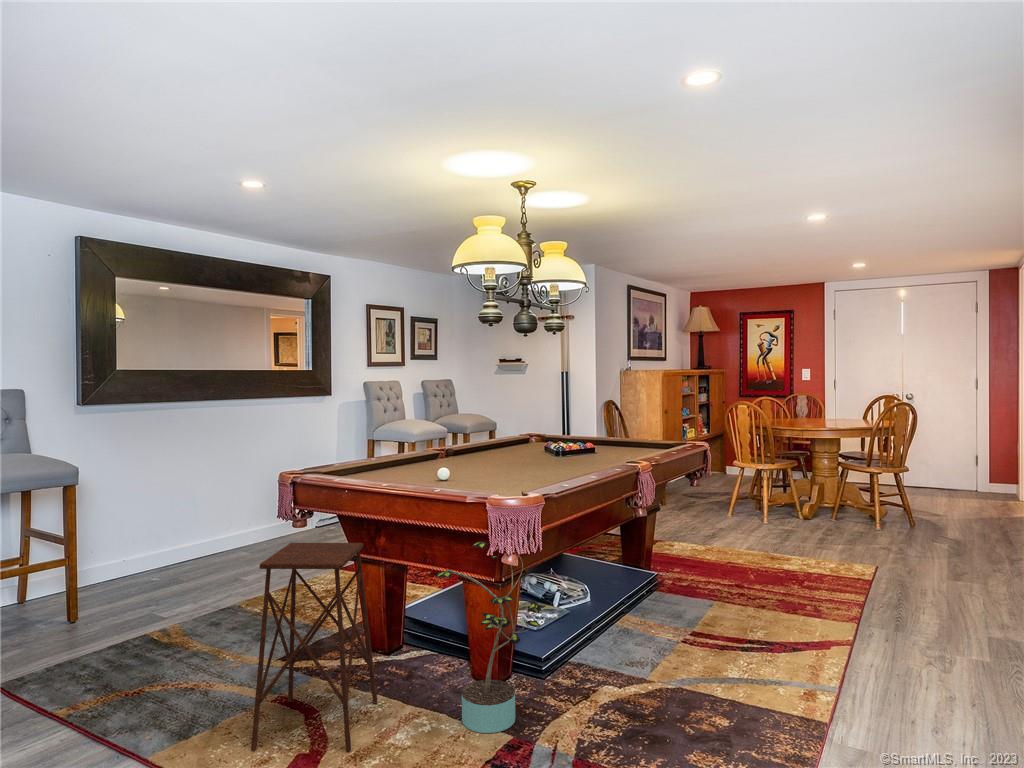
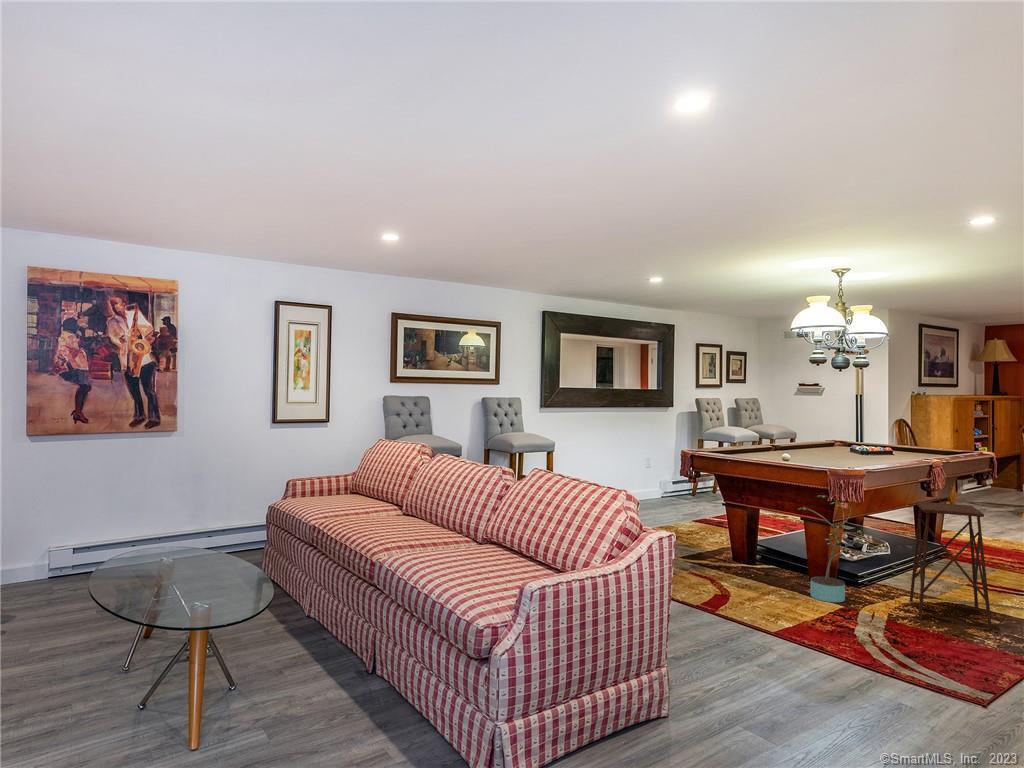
side table: present [251,543,377,752] -> present [910,502,992,630]

